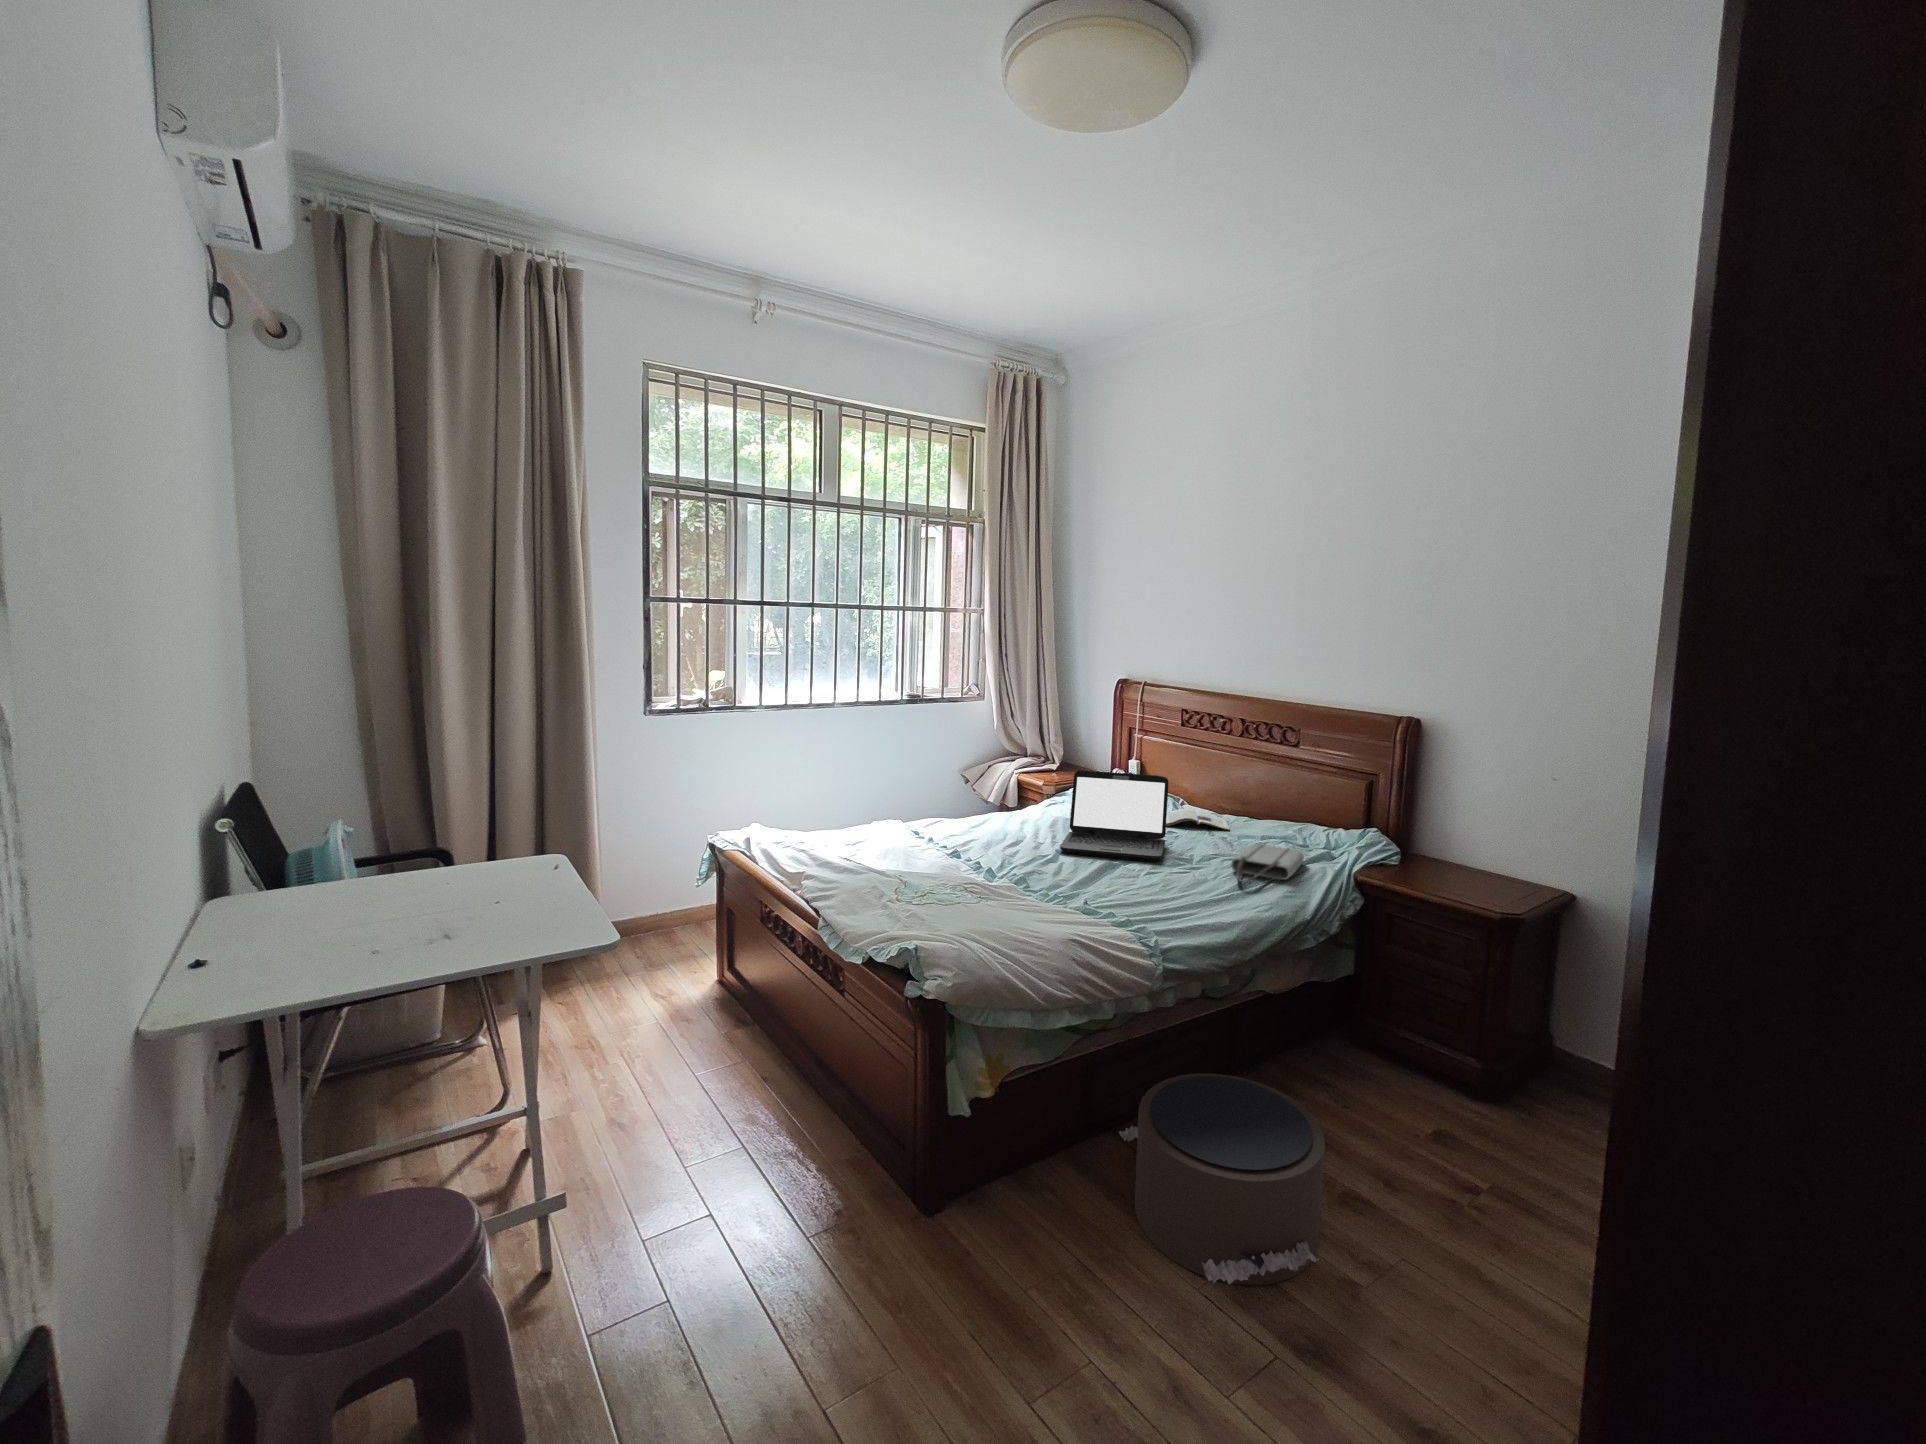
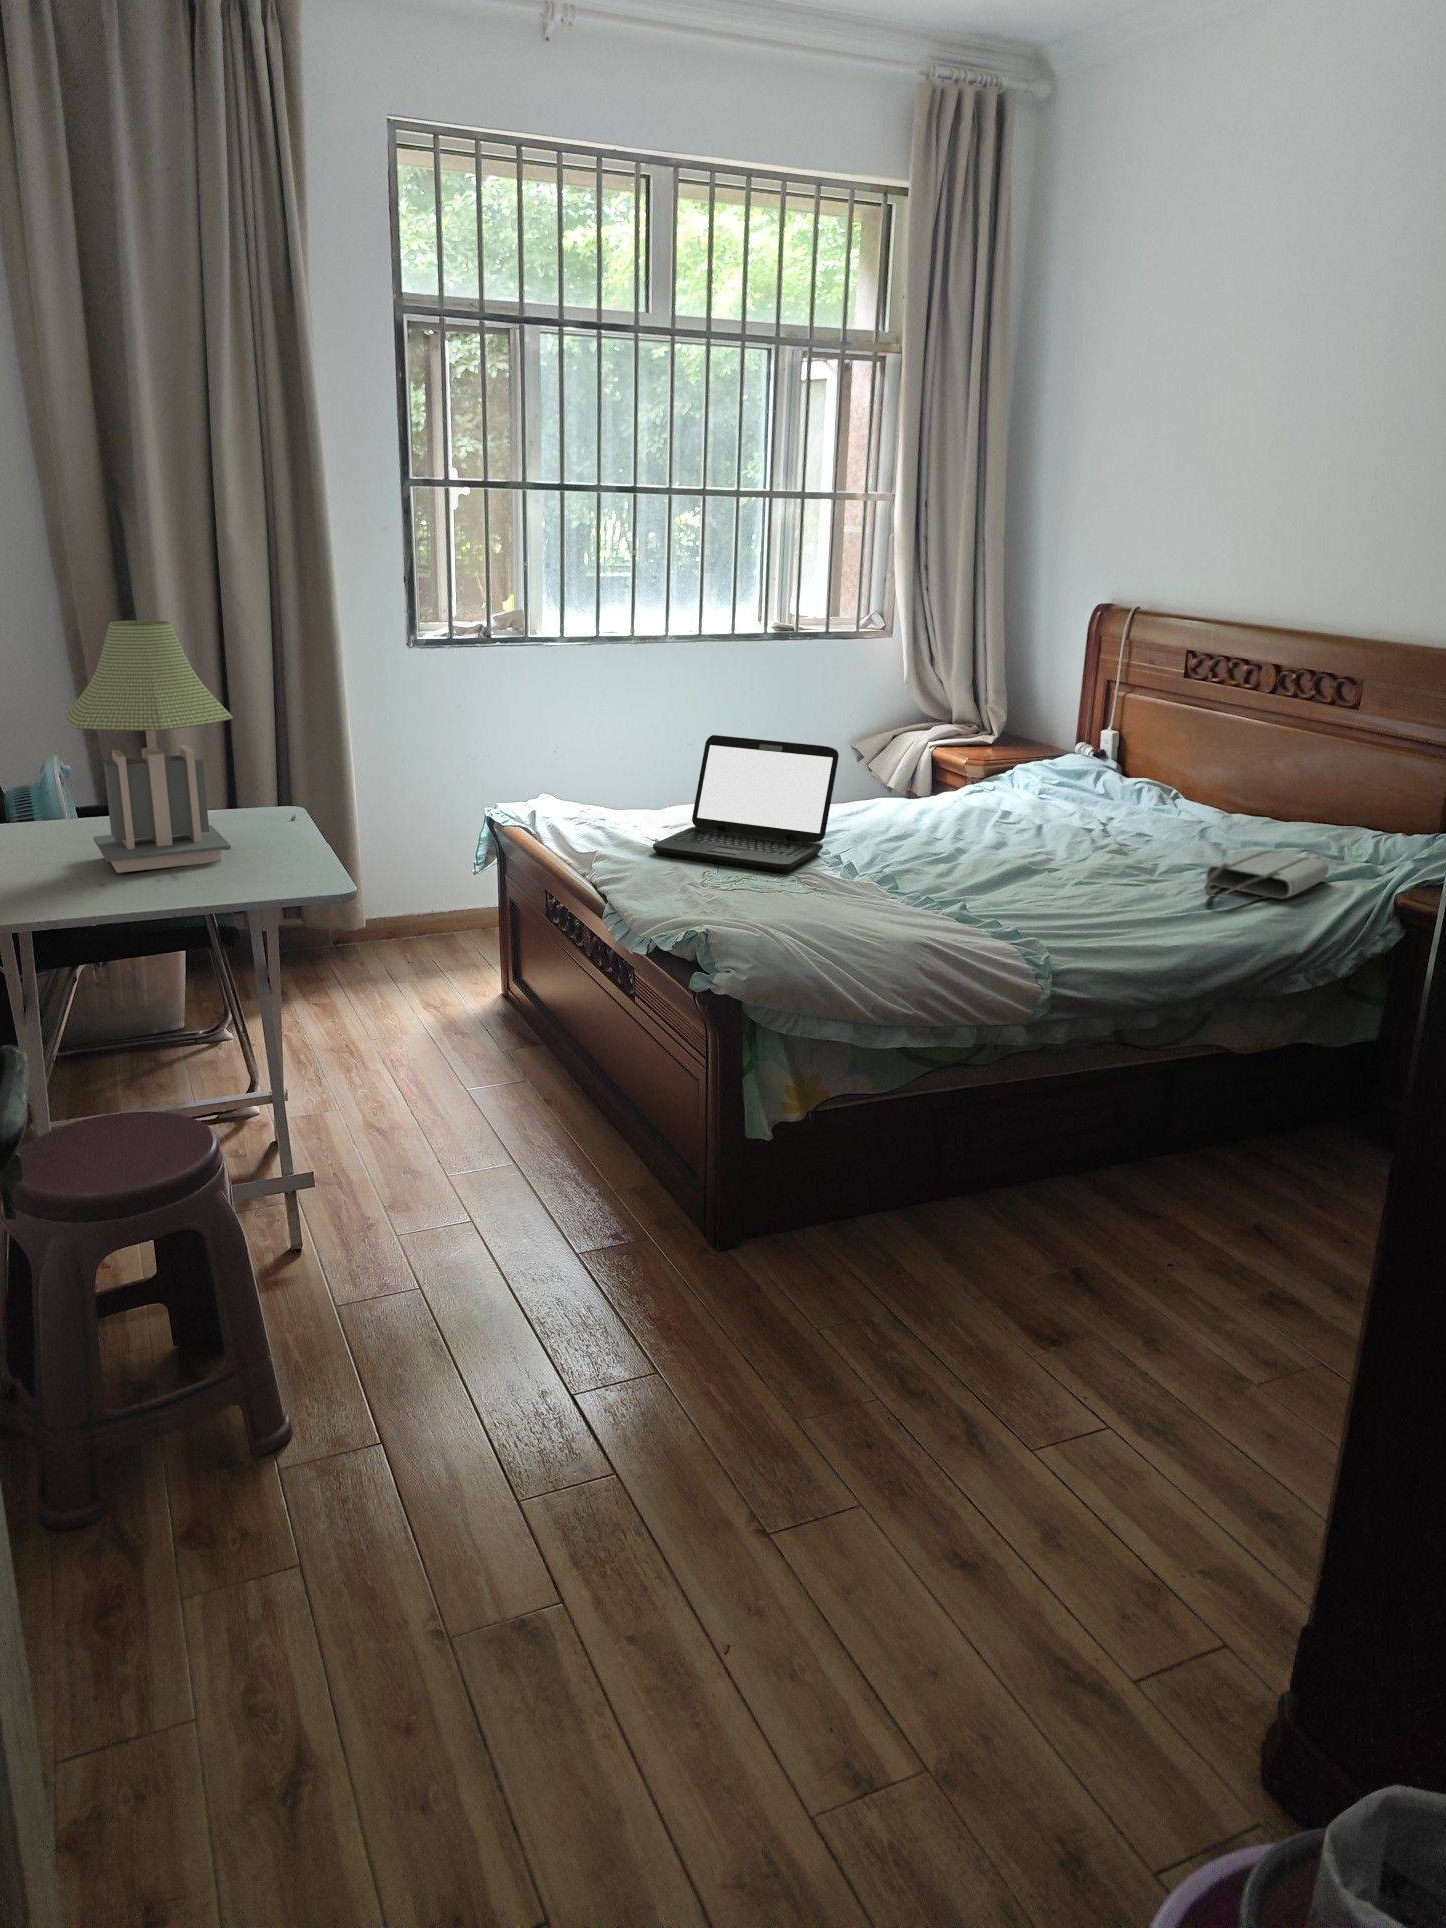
desk lamp: none [360,717,520,938] -> present [65,620,233,873]
laptop: present [1060,770,1169,862] -> present [653,735,839,873]
magazine: present [1166,808,1230,830] -> none [1133,801,1235,834]
pouf: present [1119,1073,1325,1285] -> none [978,1134,1242,1376]

